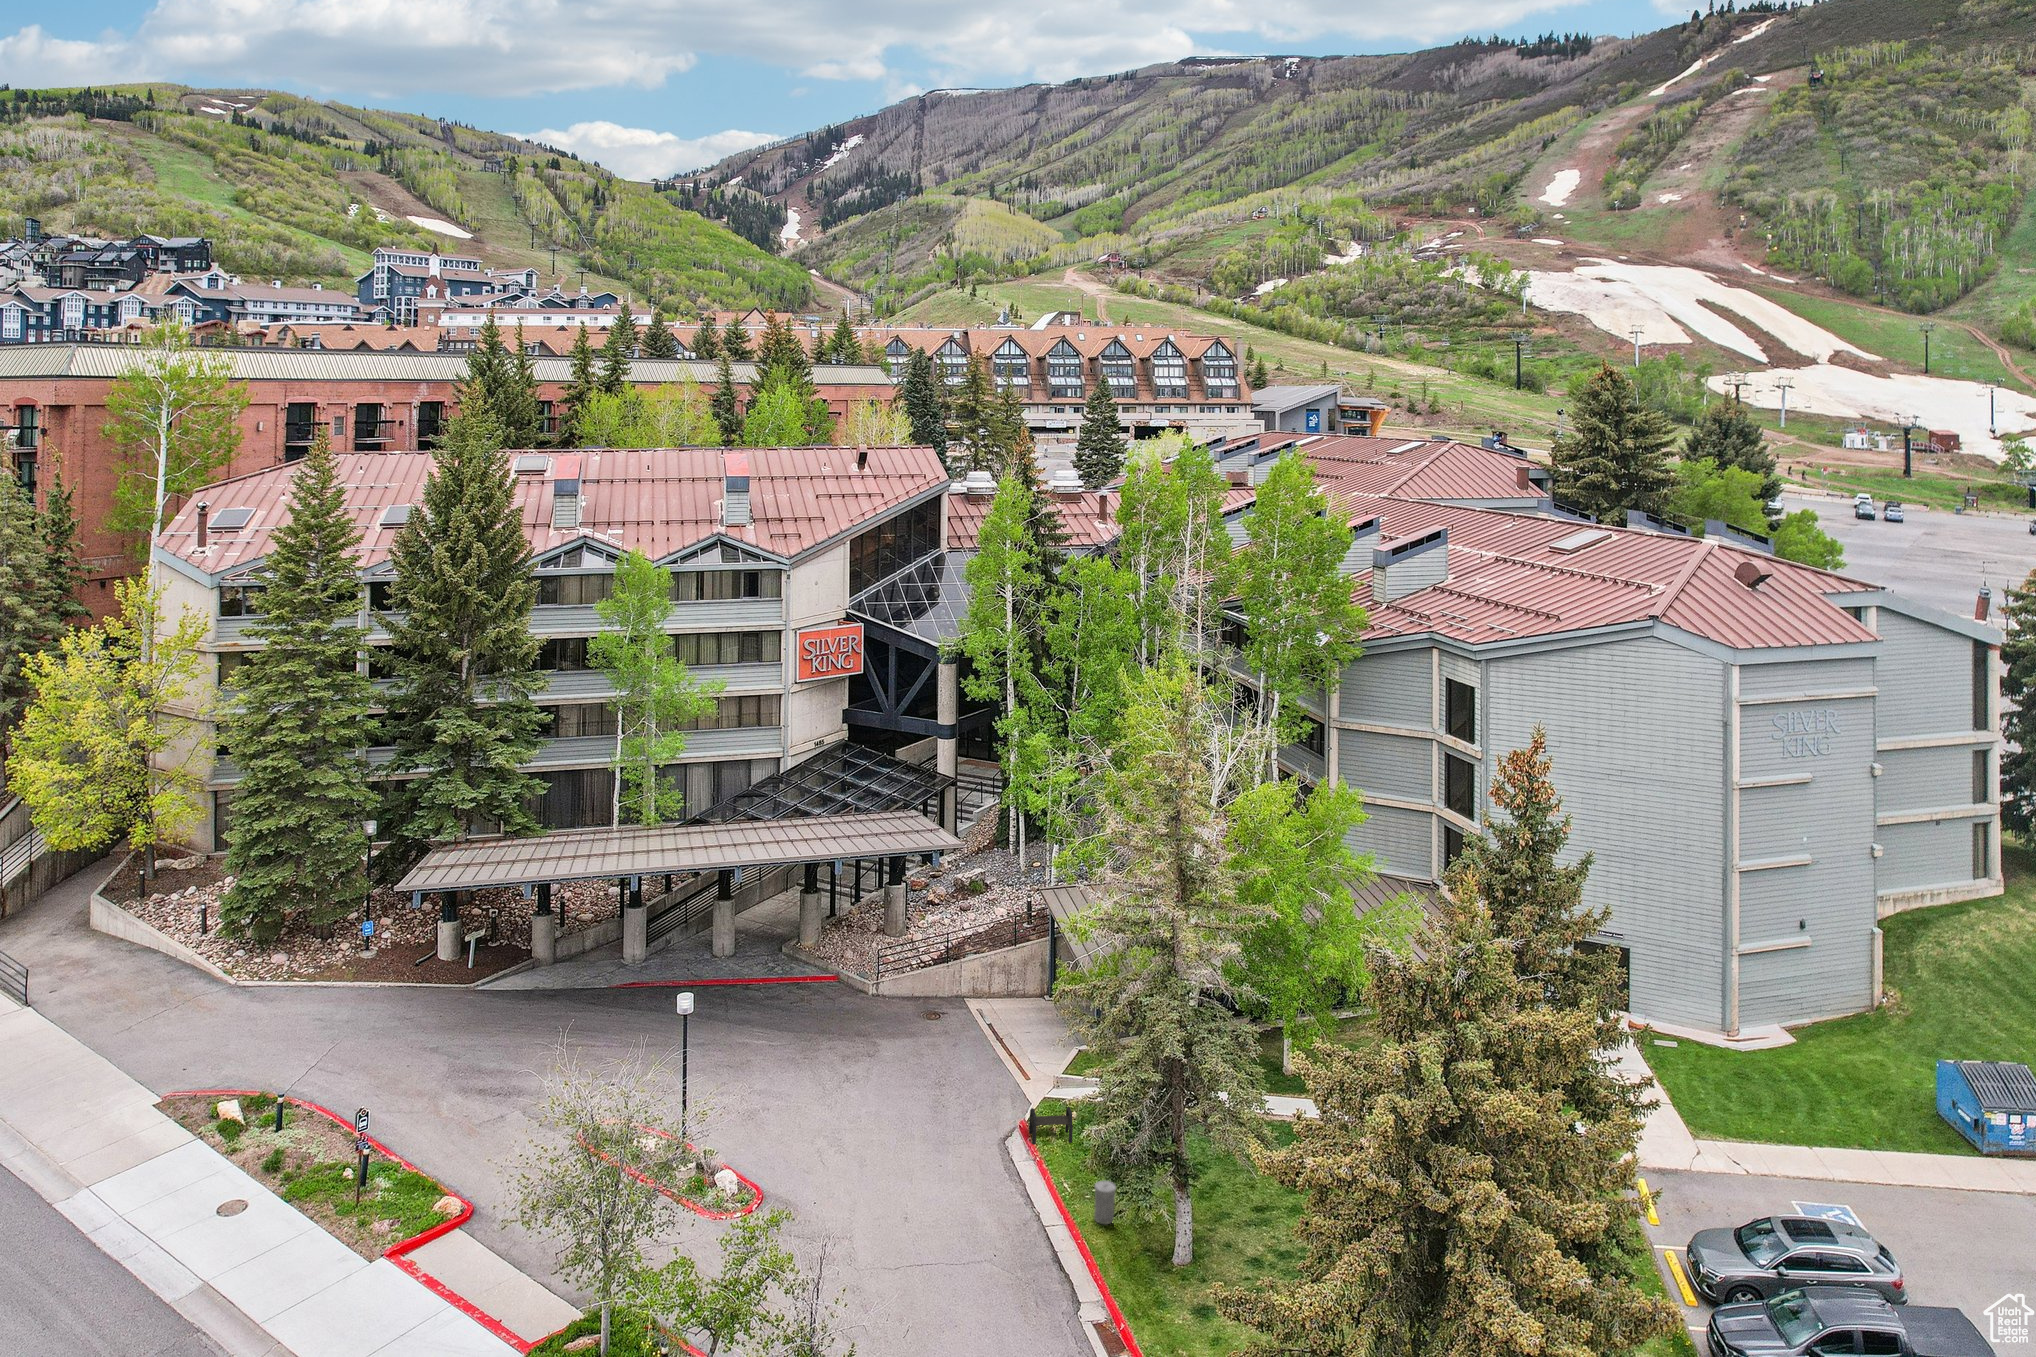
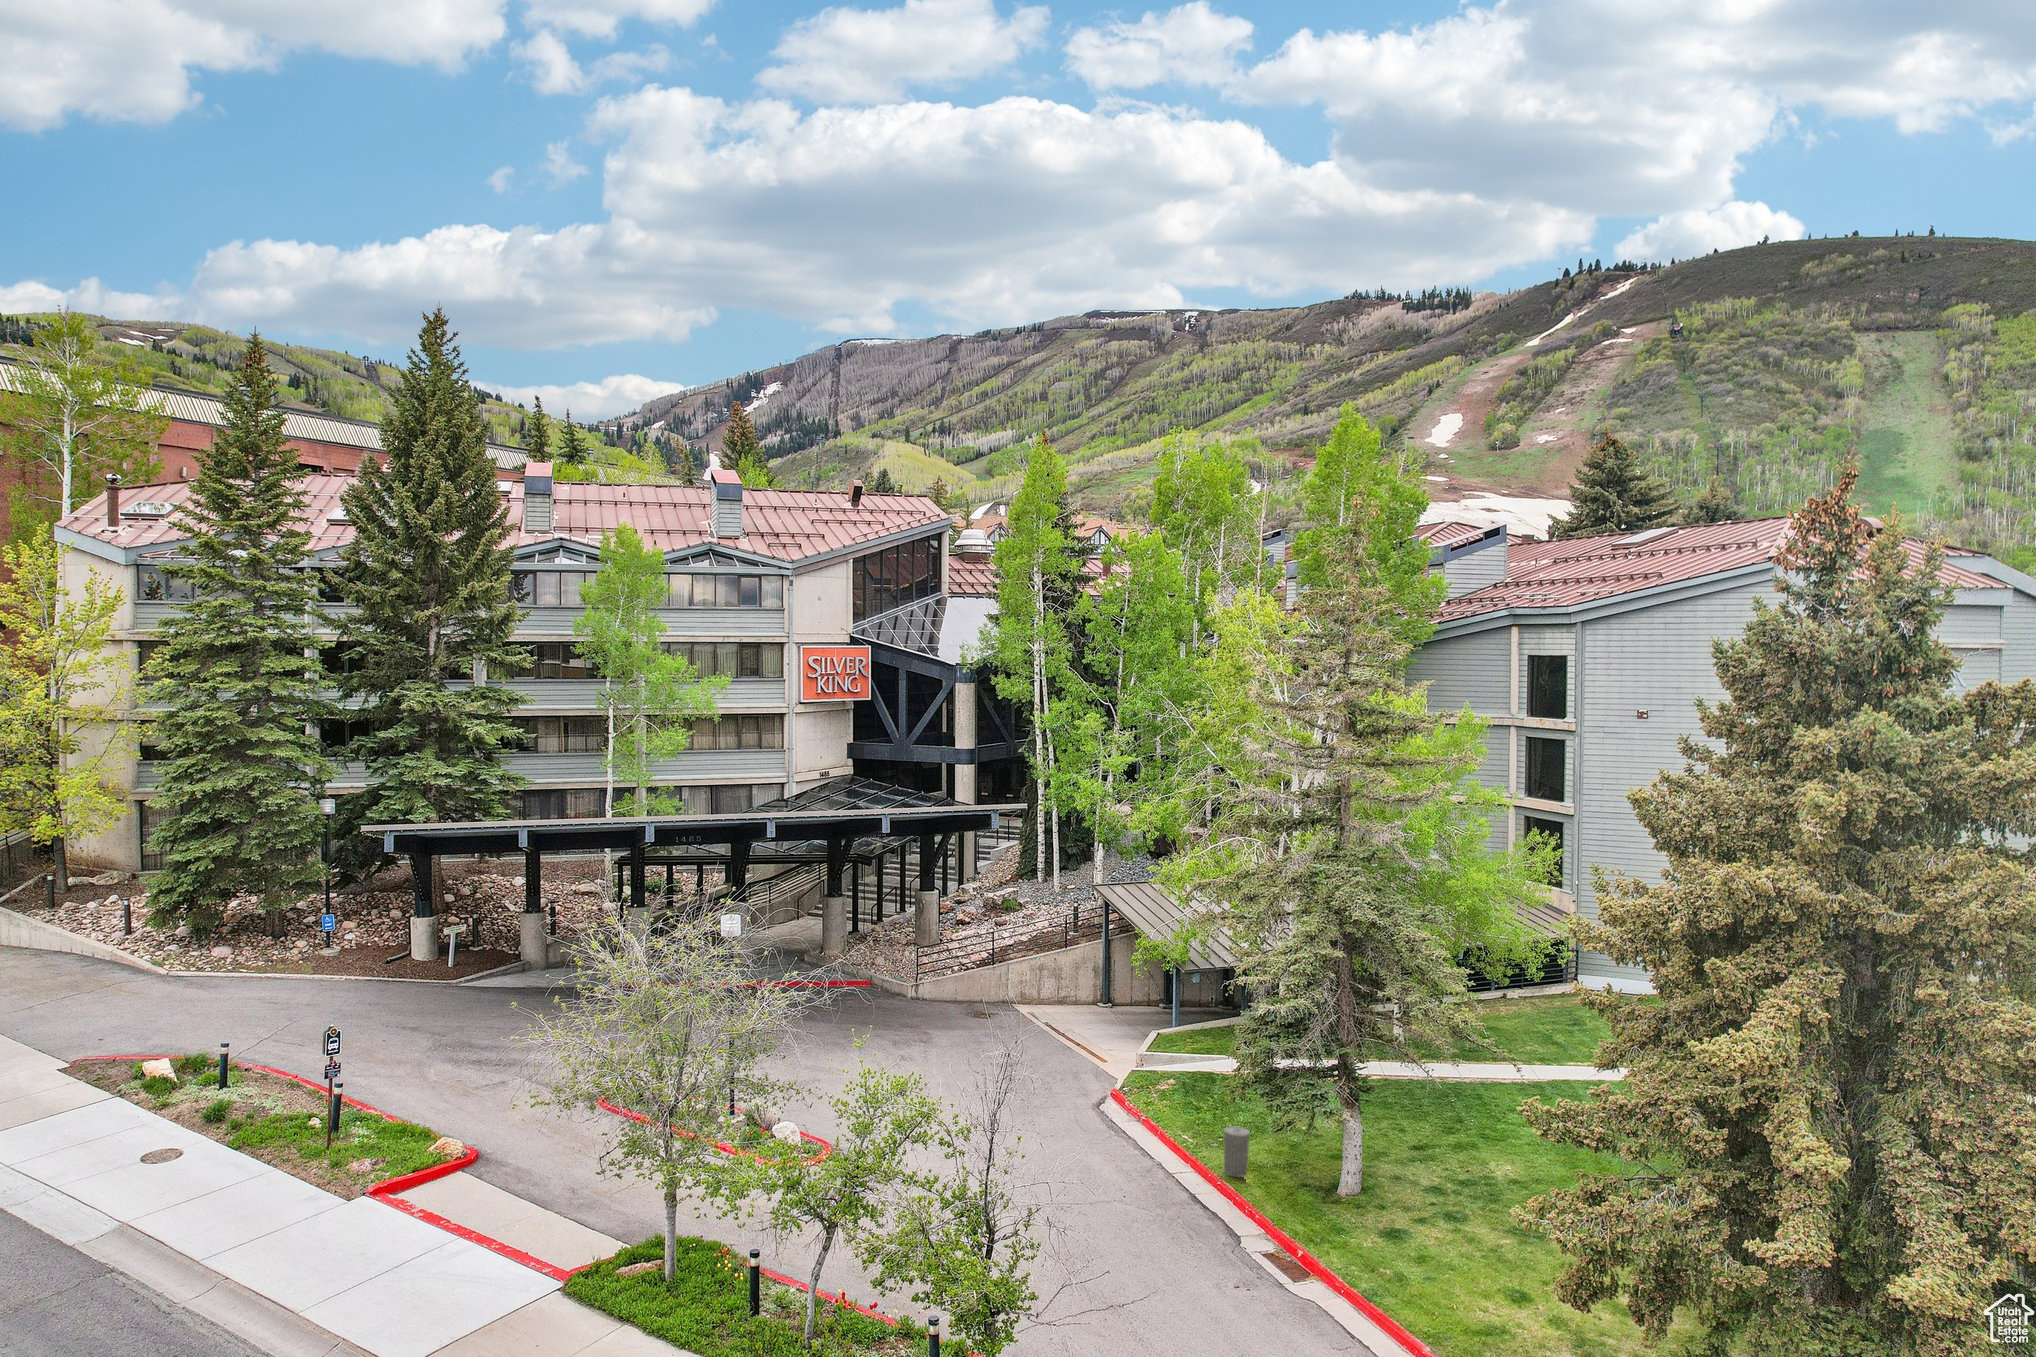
bench: present [1029,1107,1073,1144] -> none [1124,1070,1177,1111]

